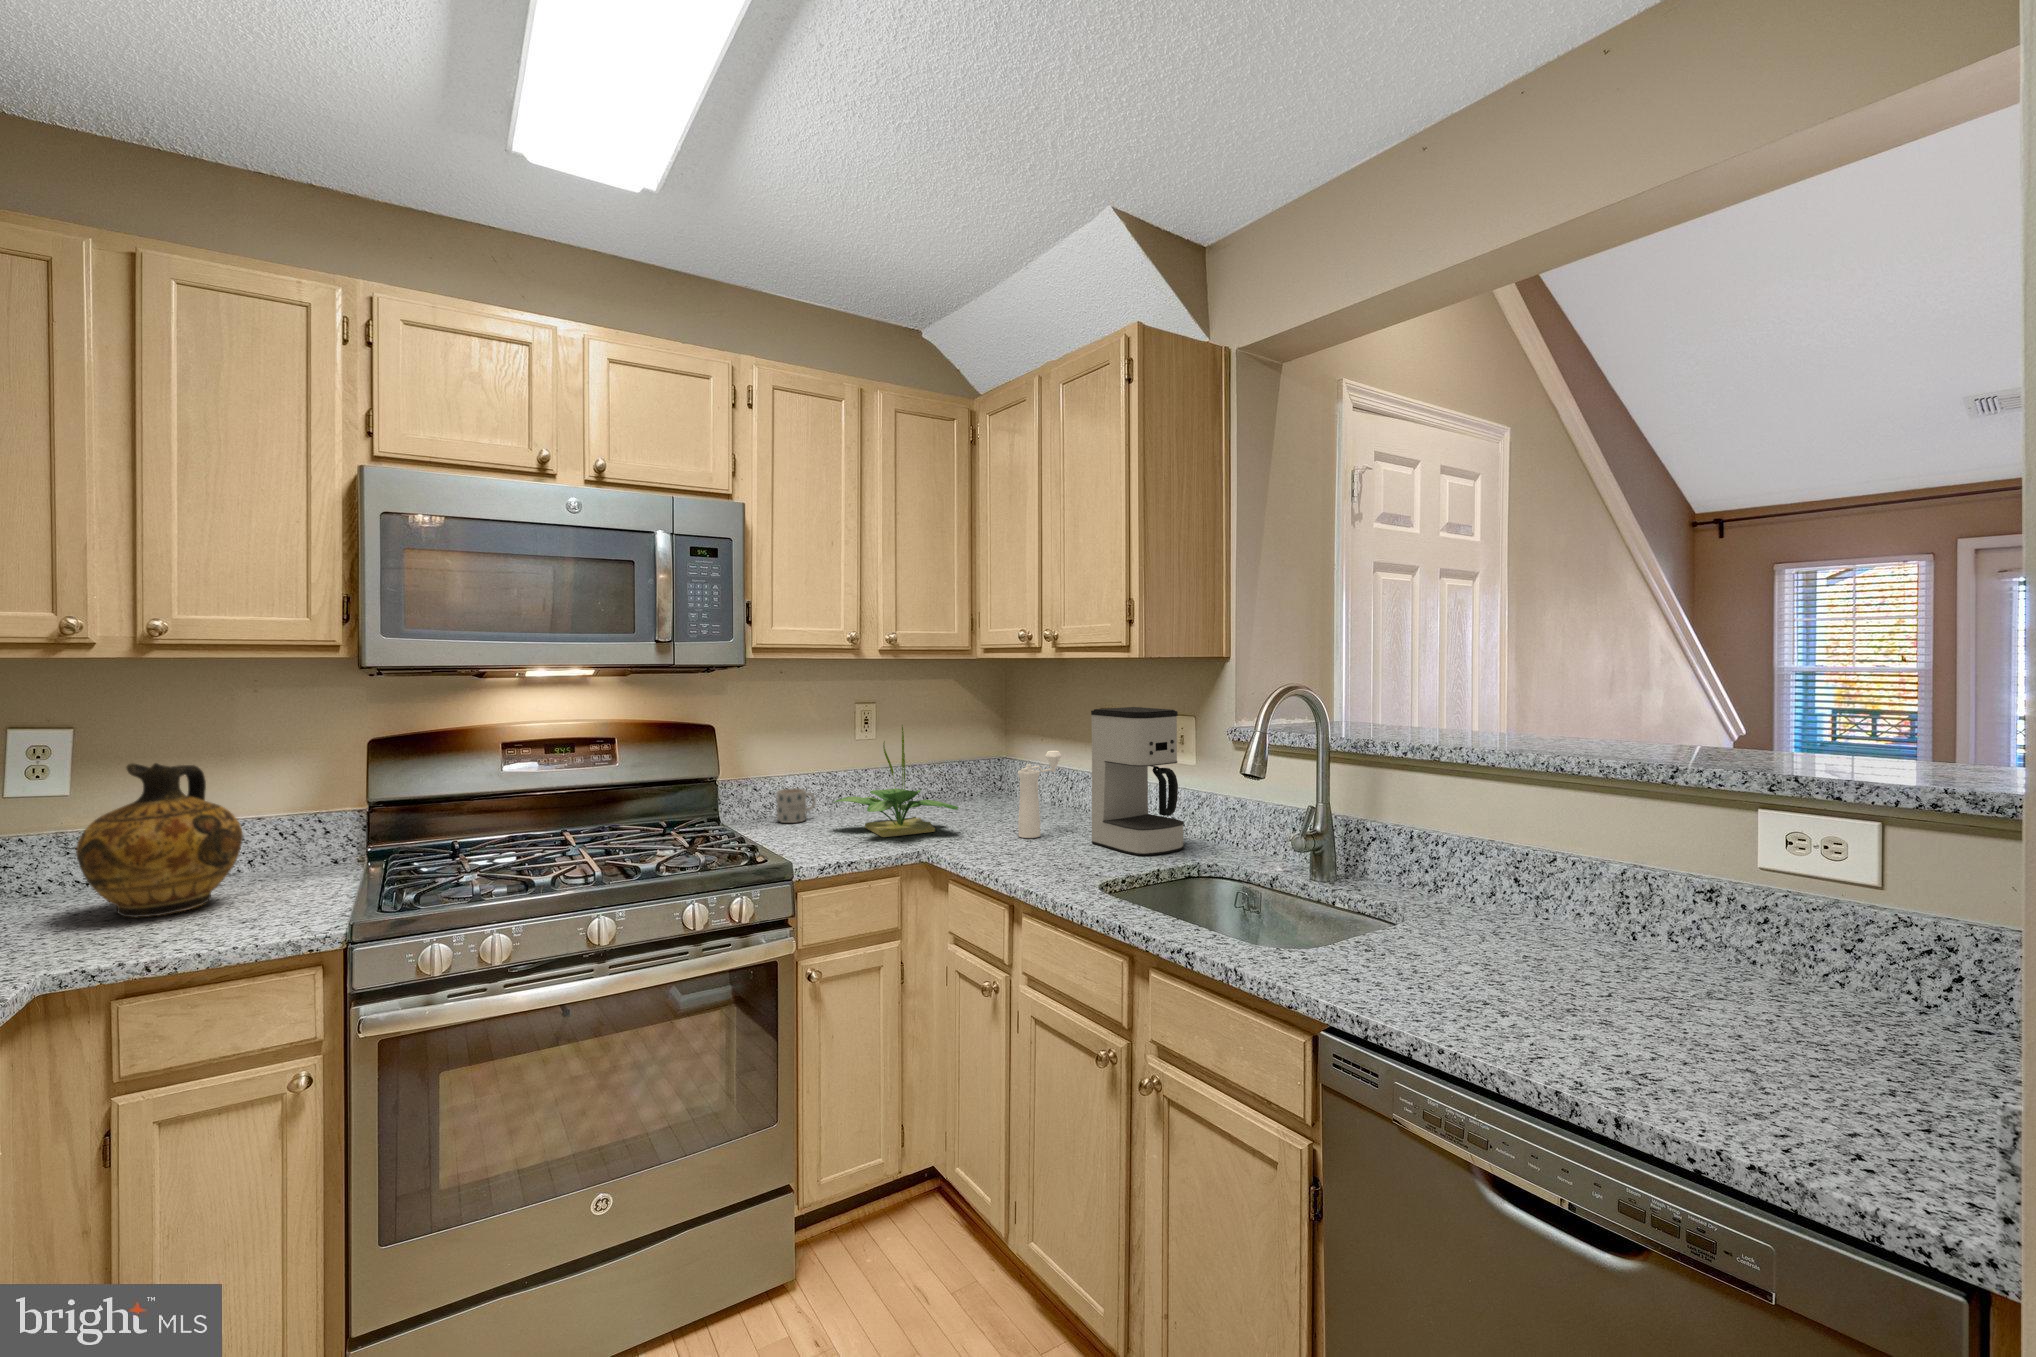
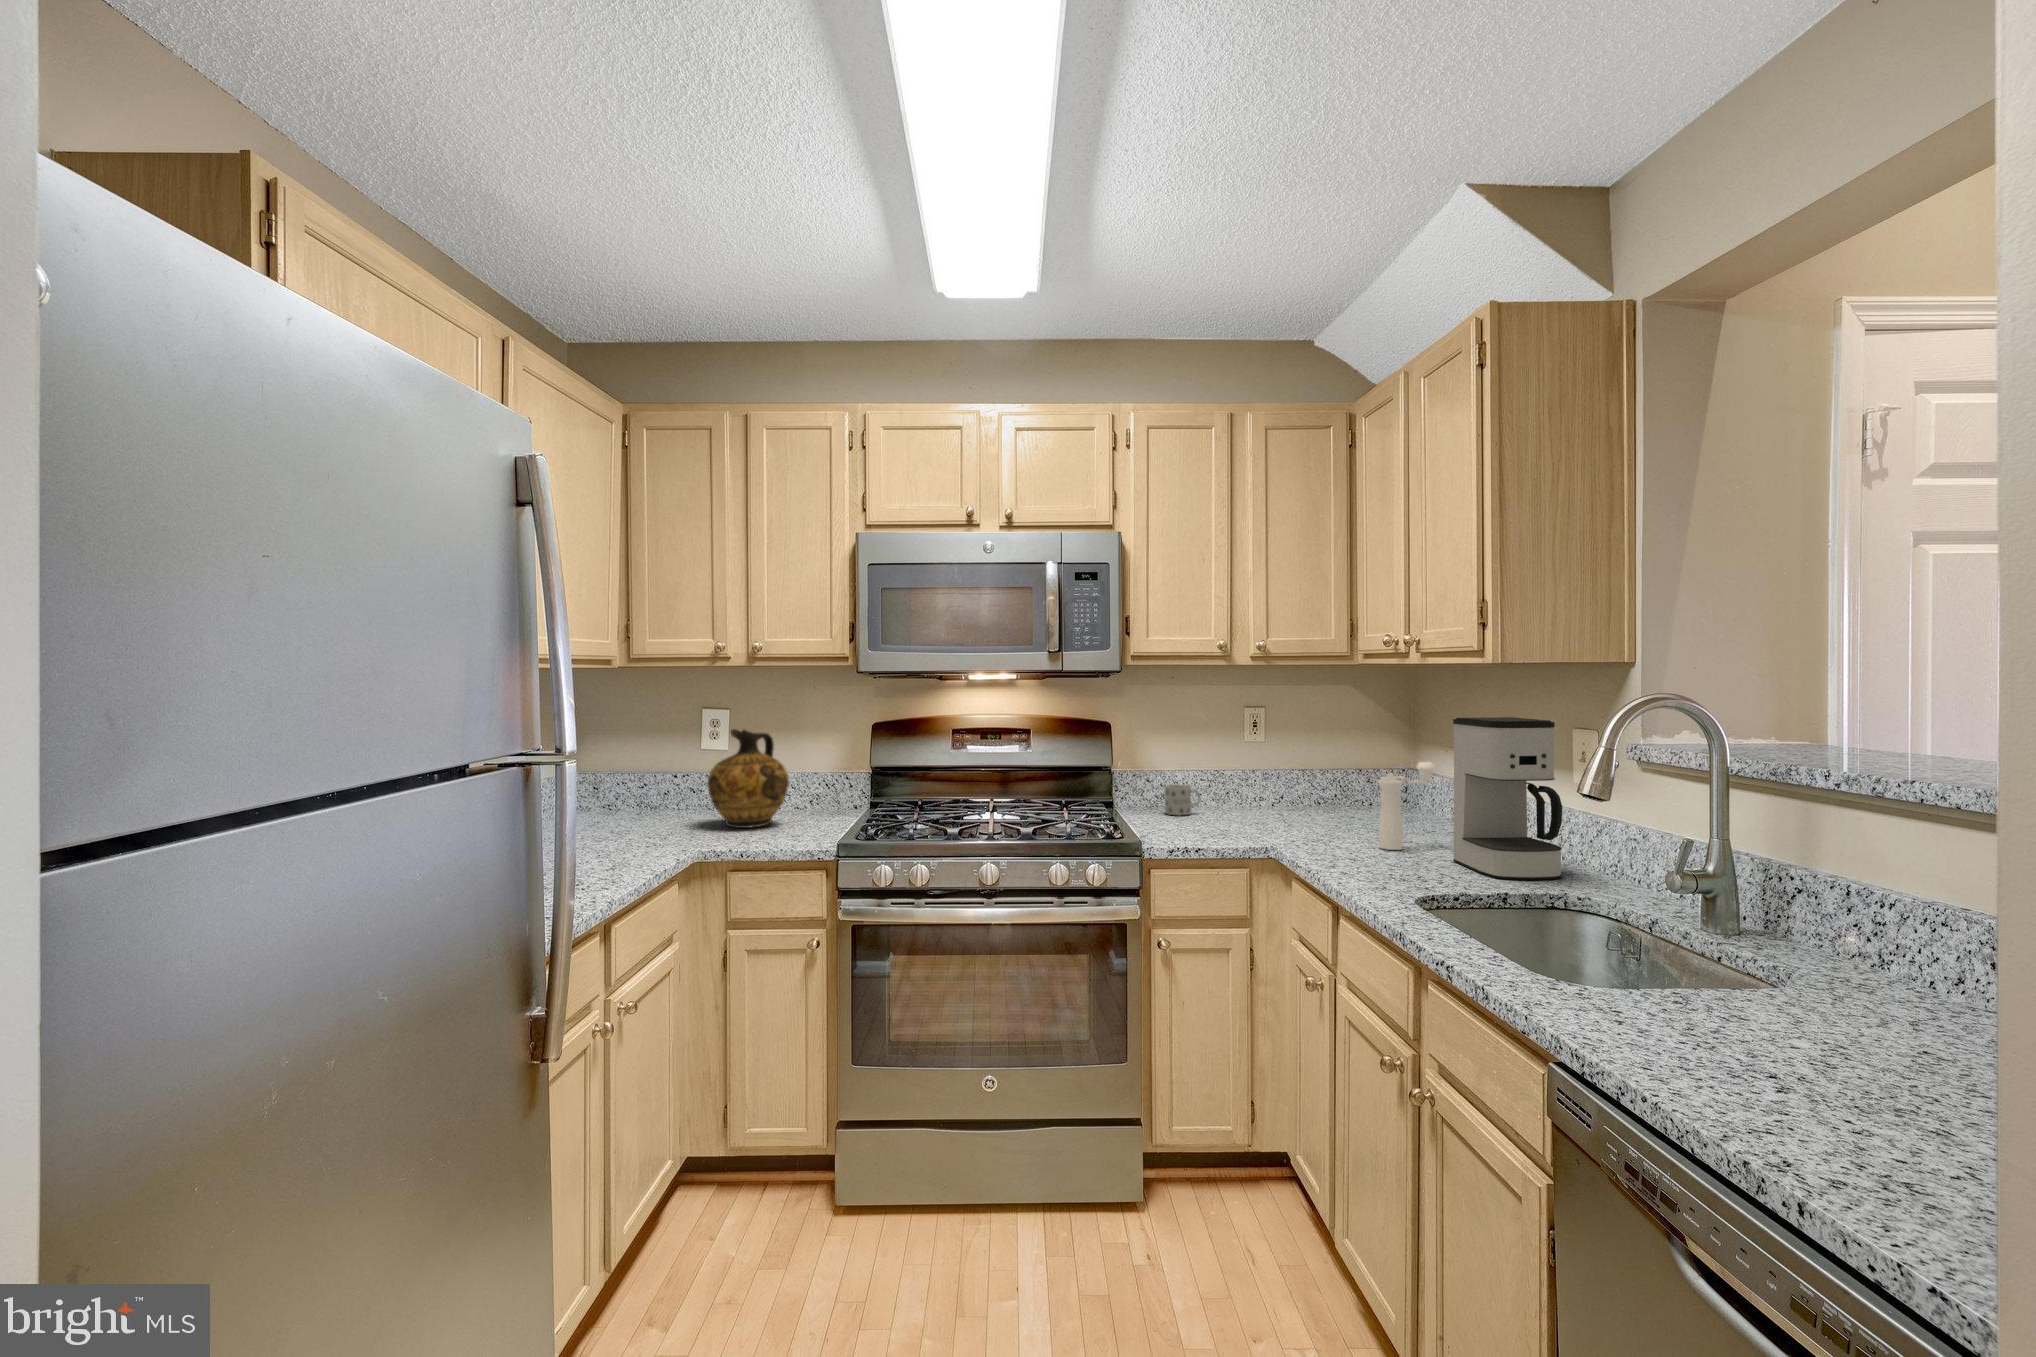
potted plant: present [833,725,958,837] -> none [1202,728,1319,835]

